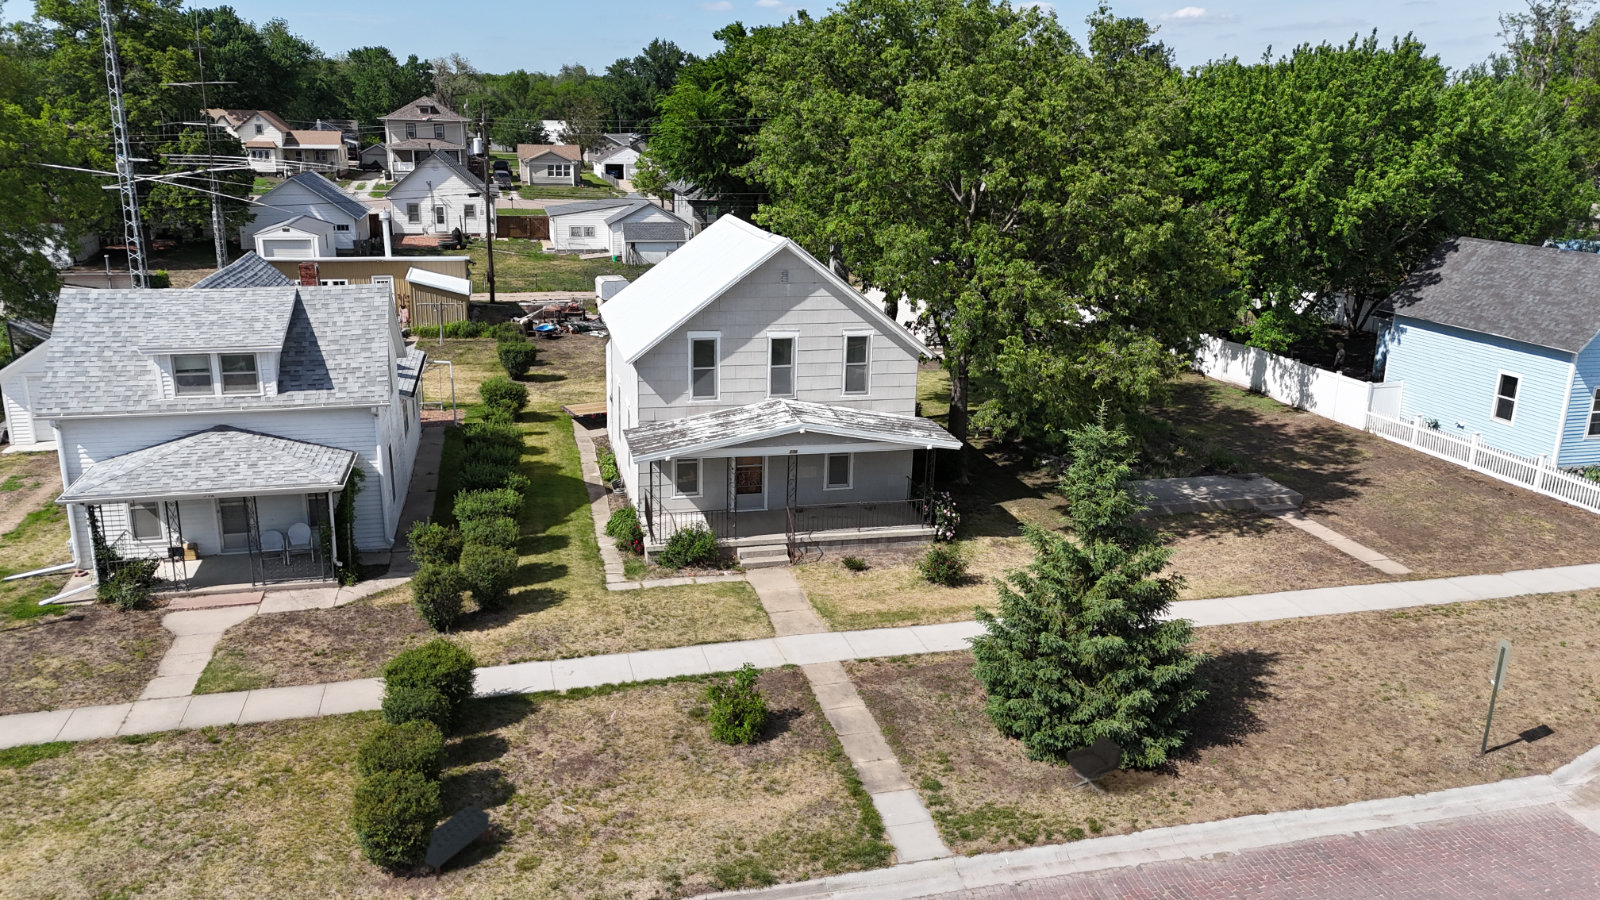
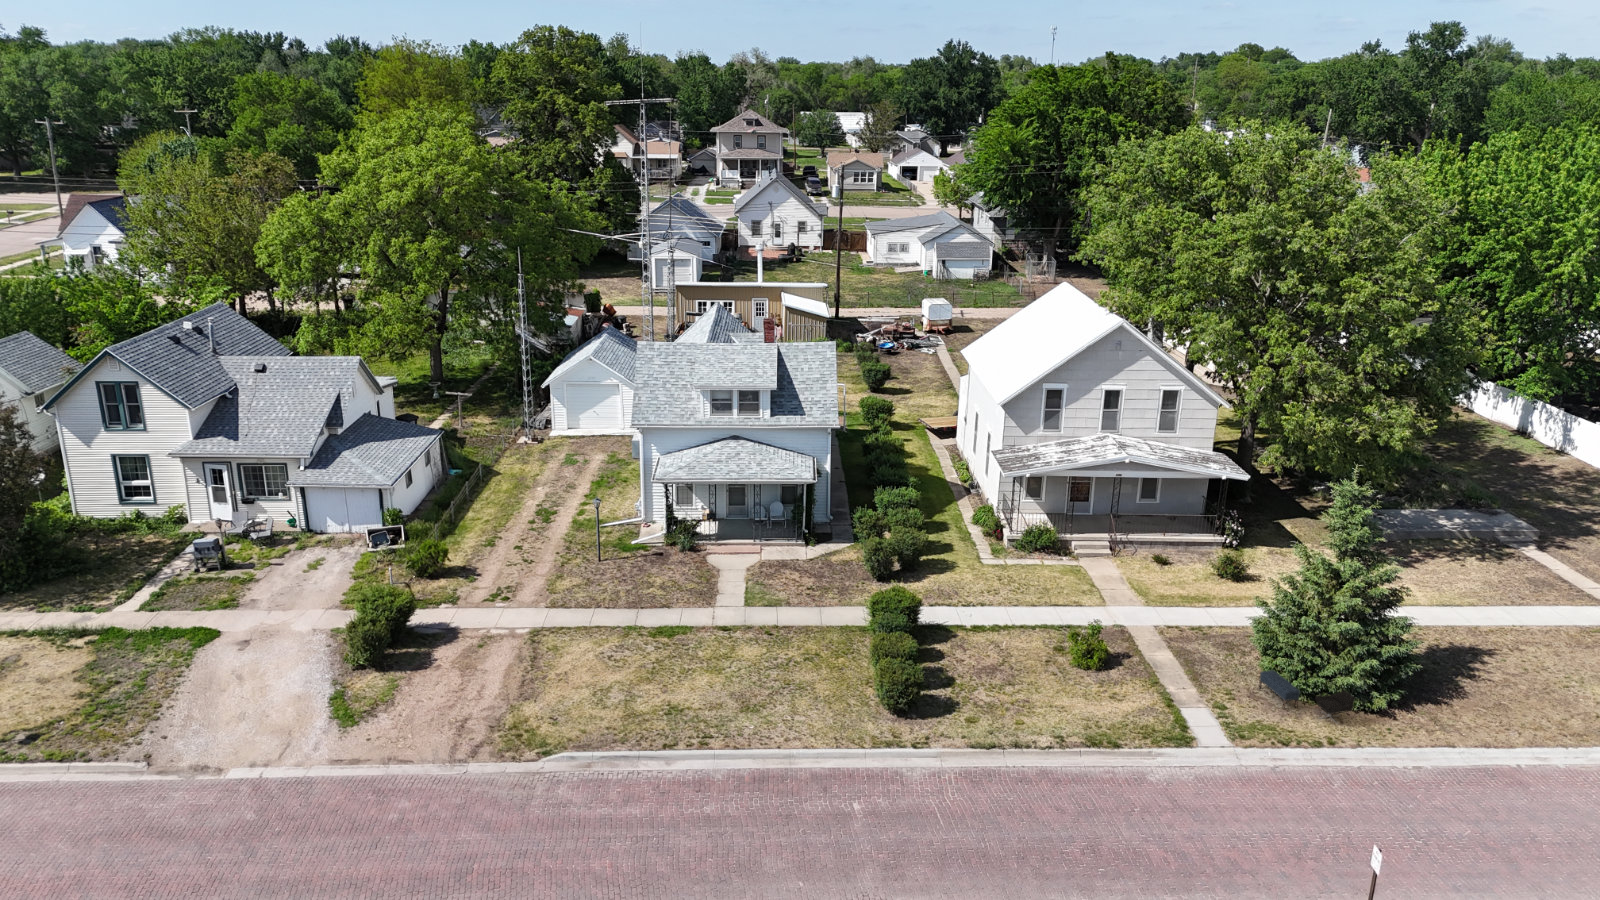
bench: present [425,806,490,881] -> present [1259,670,1300,708]

